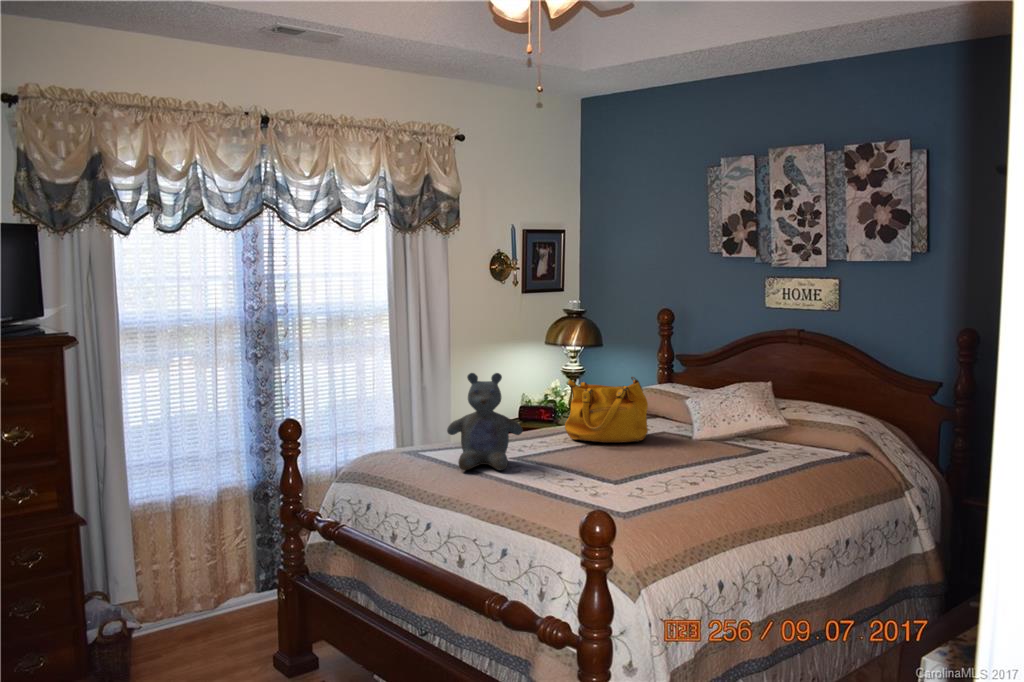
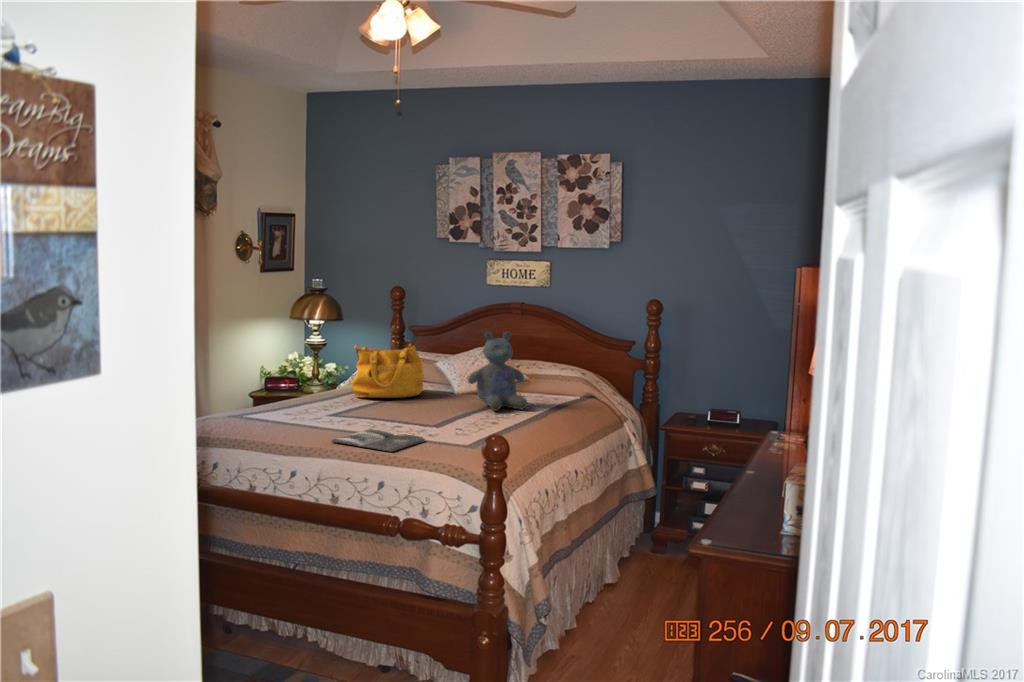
stuffed bear: present [447,373,522,470] -> present [468,331,528,411]
magazine: none [477,482,579,513] -> present [331,429,425,451]

